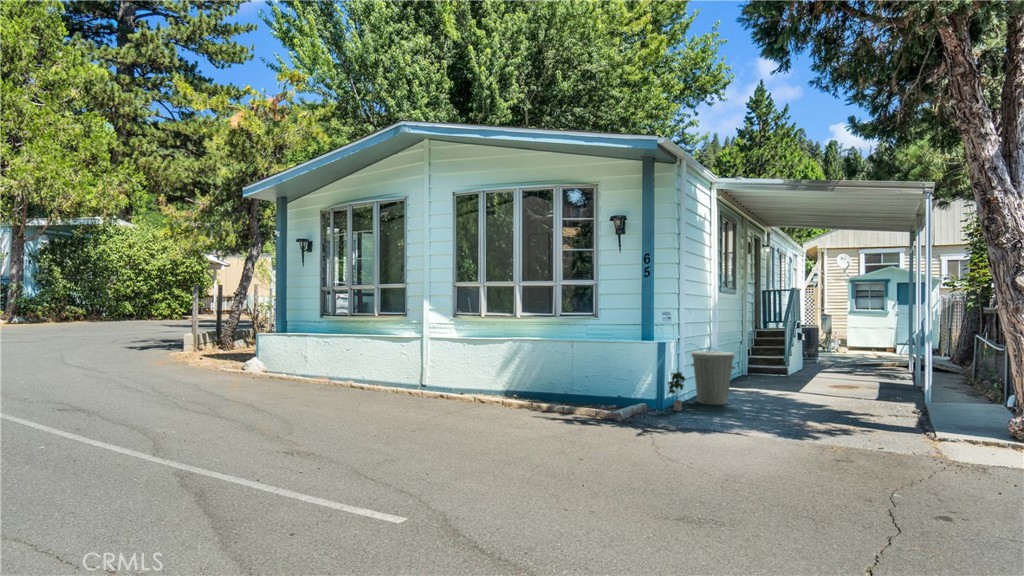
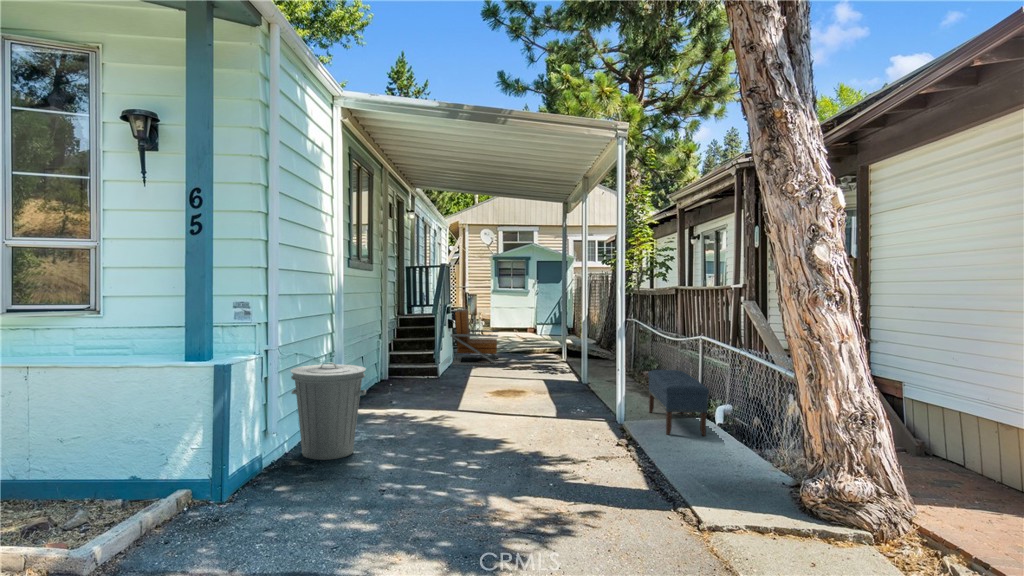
lounge chair: none [800,326,845,373] -> present [451,309,498,365]
bench: none [963,371,1003,418] -> present [648,370,709,436]
potted plant: present [668,372,685,411] -> none [234,414,275,490]

